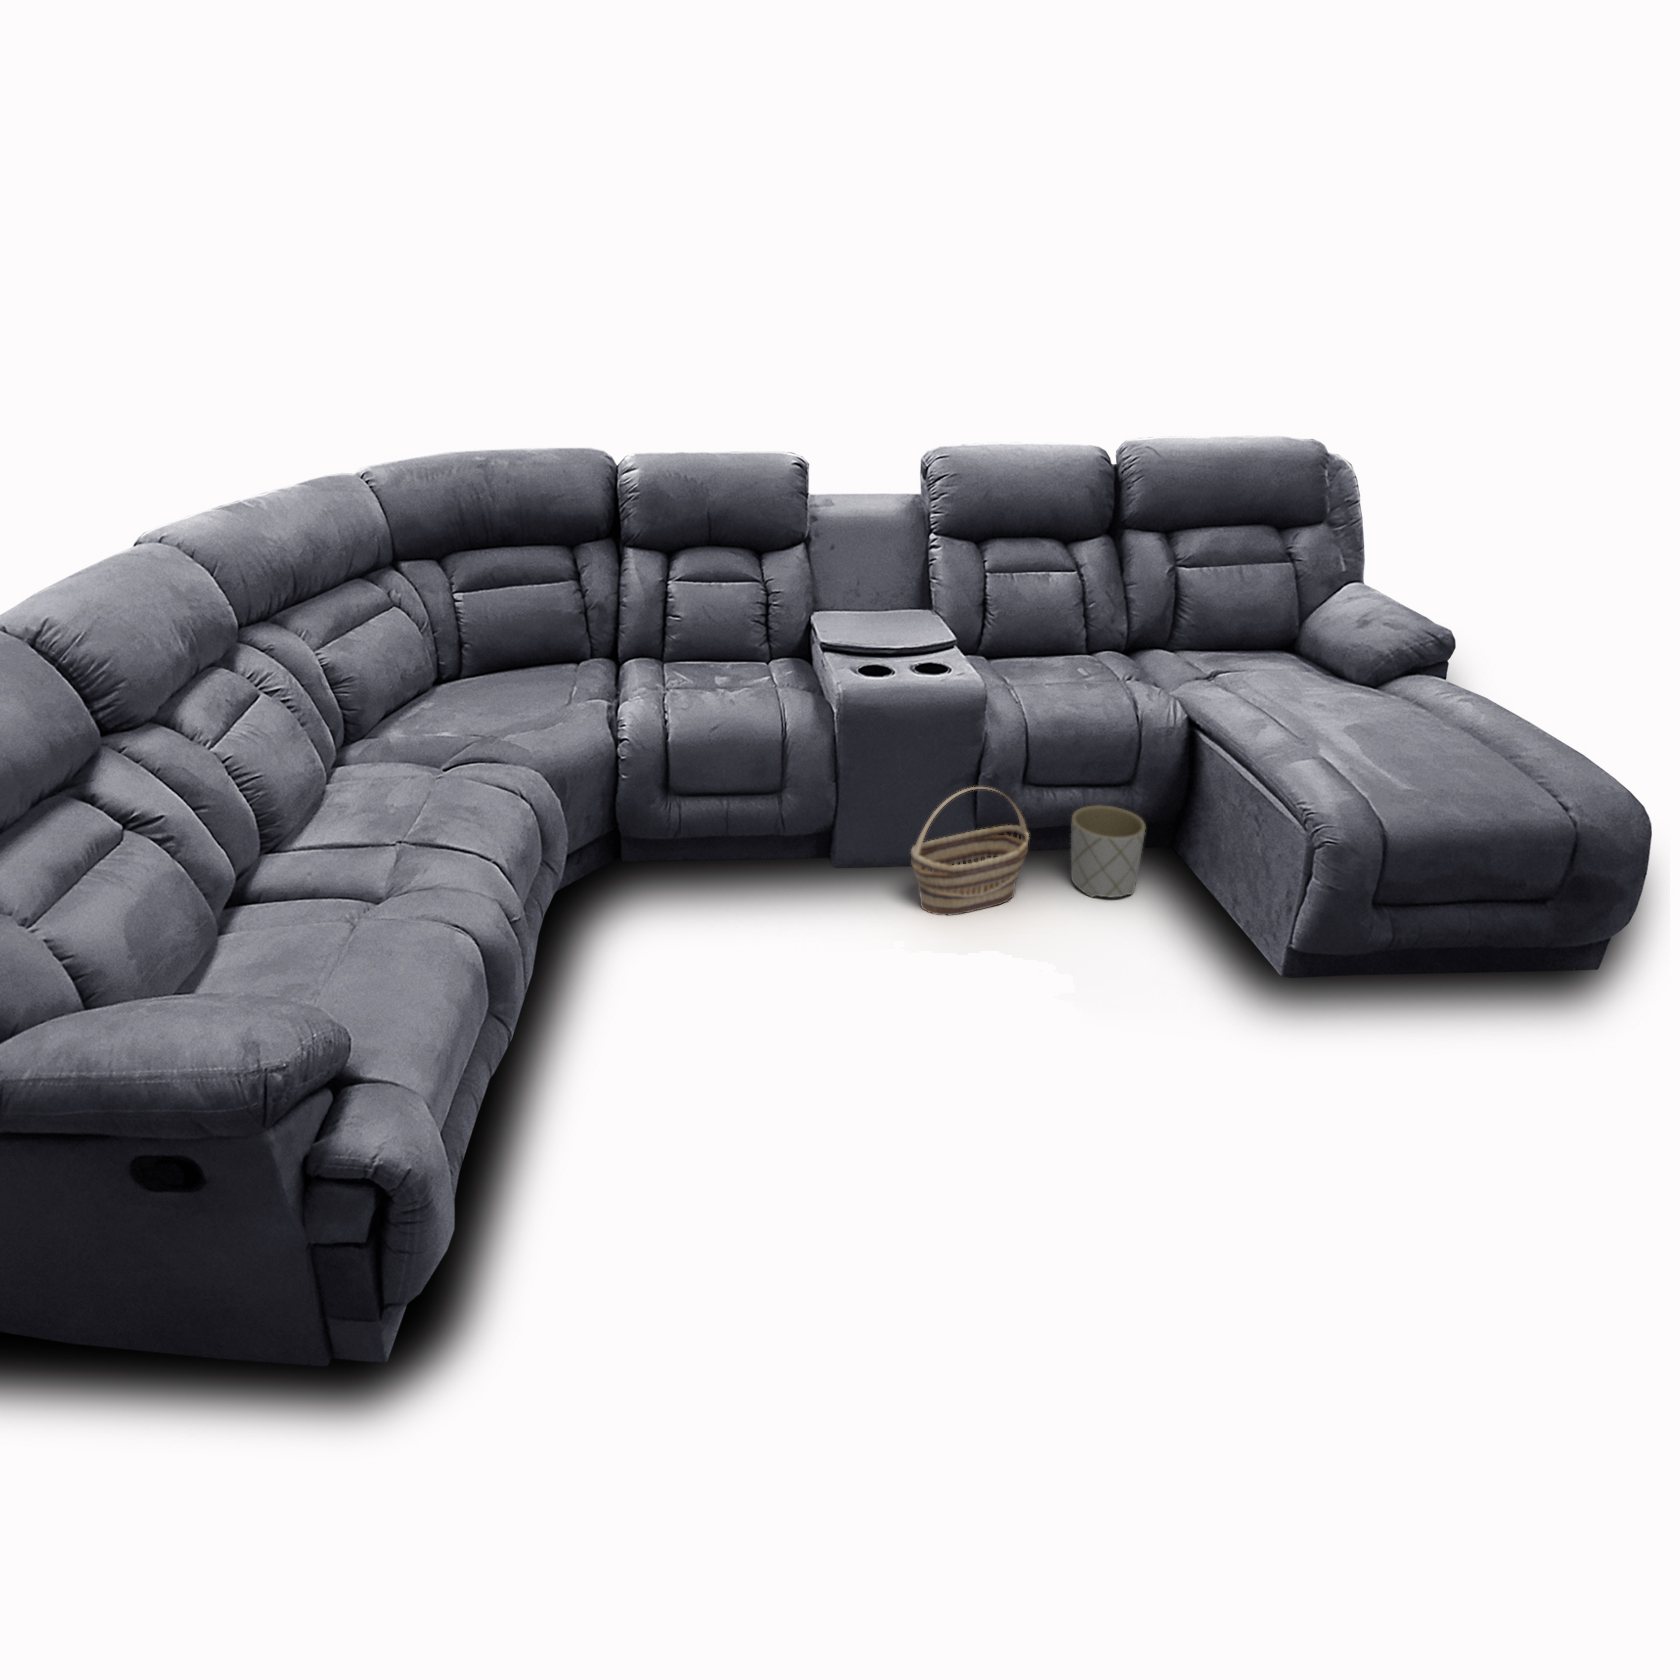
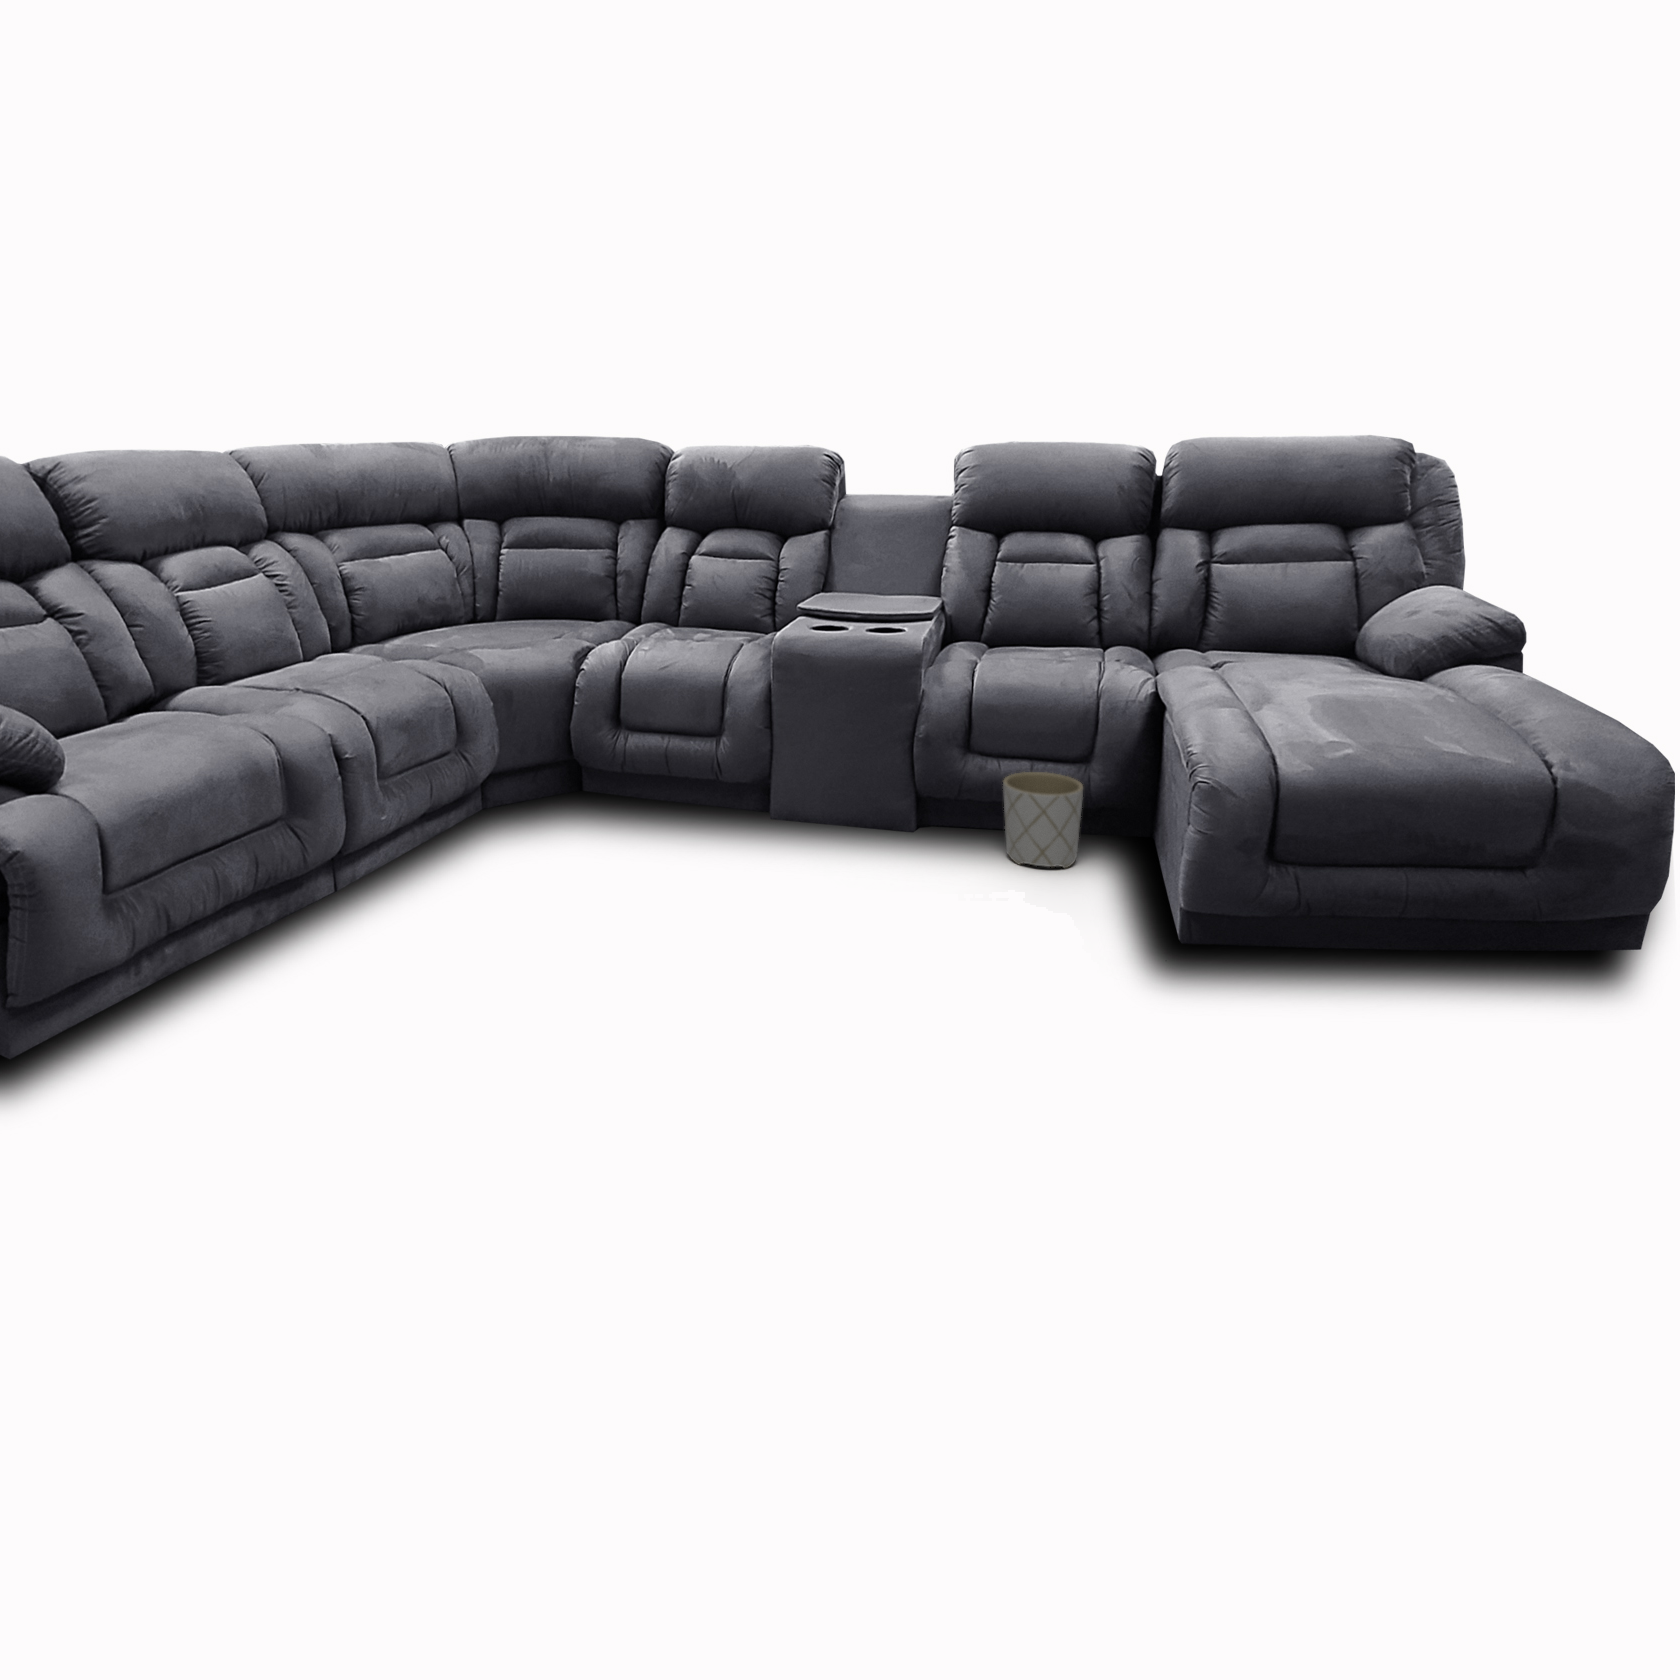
basket: present [911,787,1029,915] -> none [816,725,951,859]

